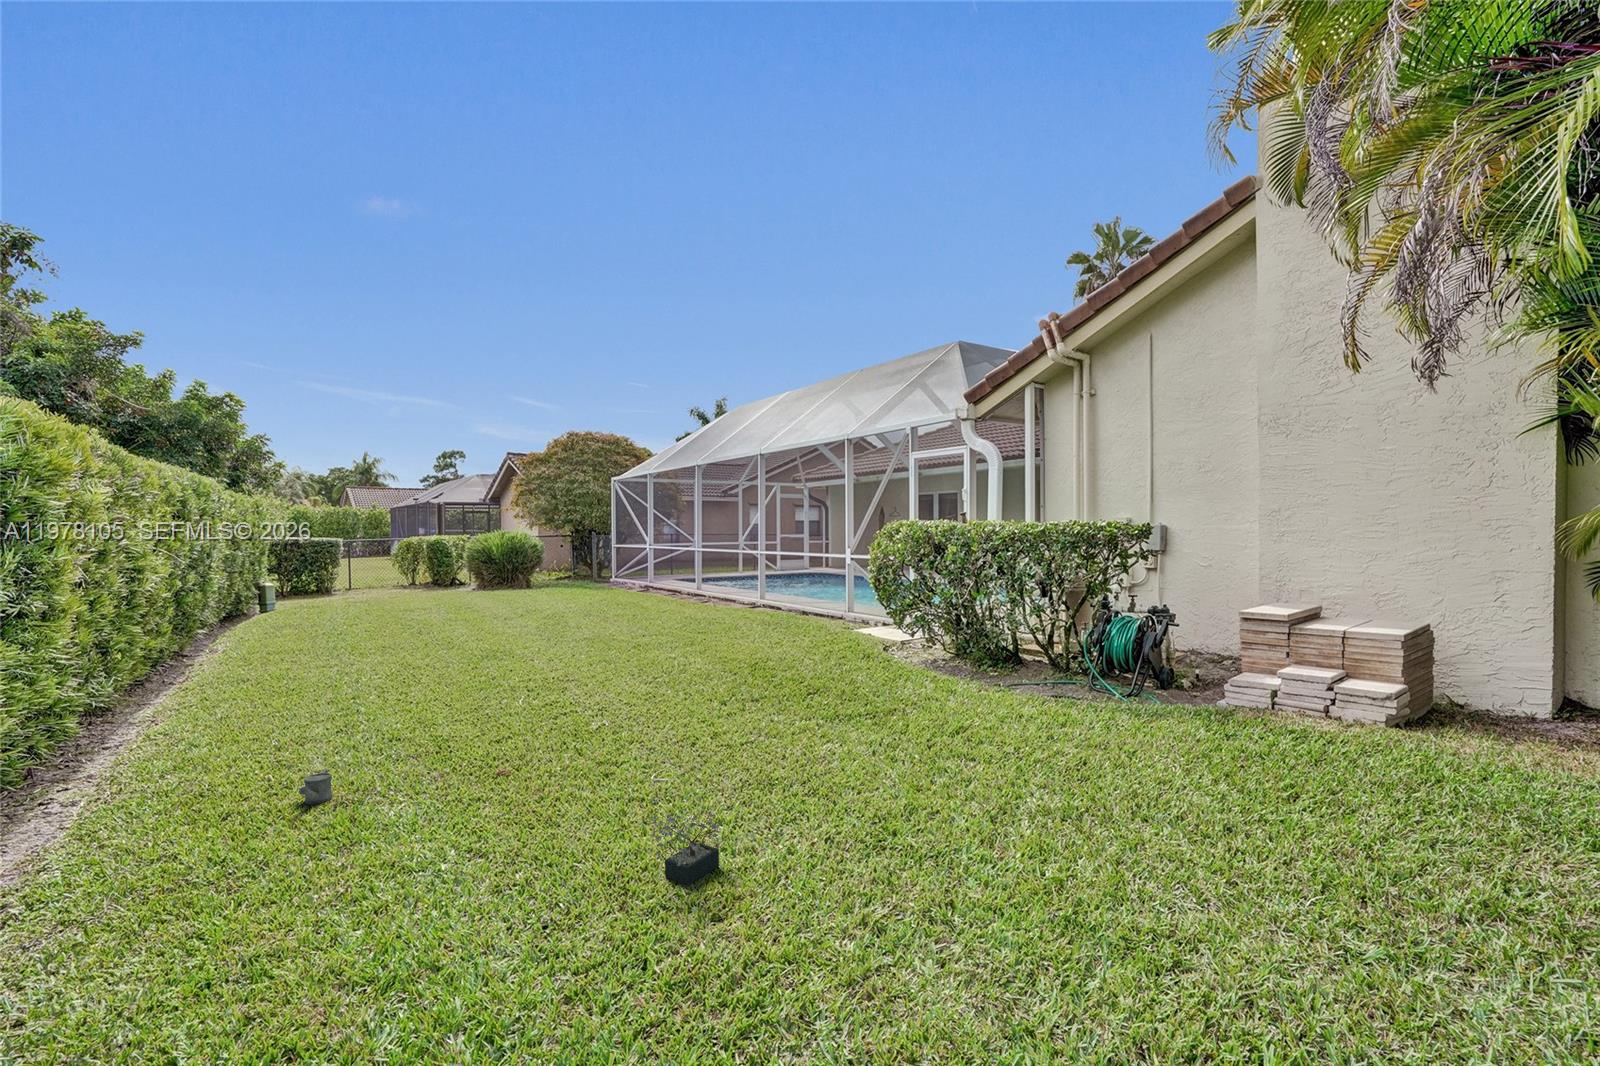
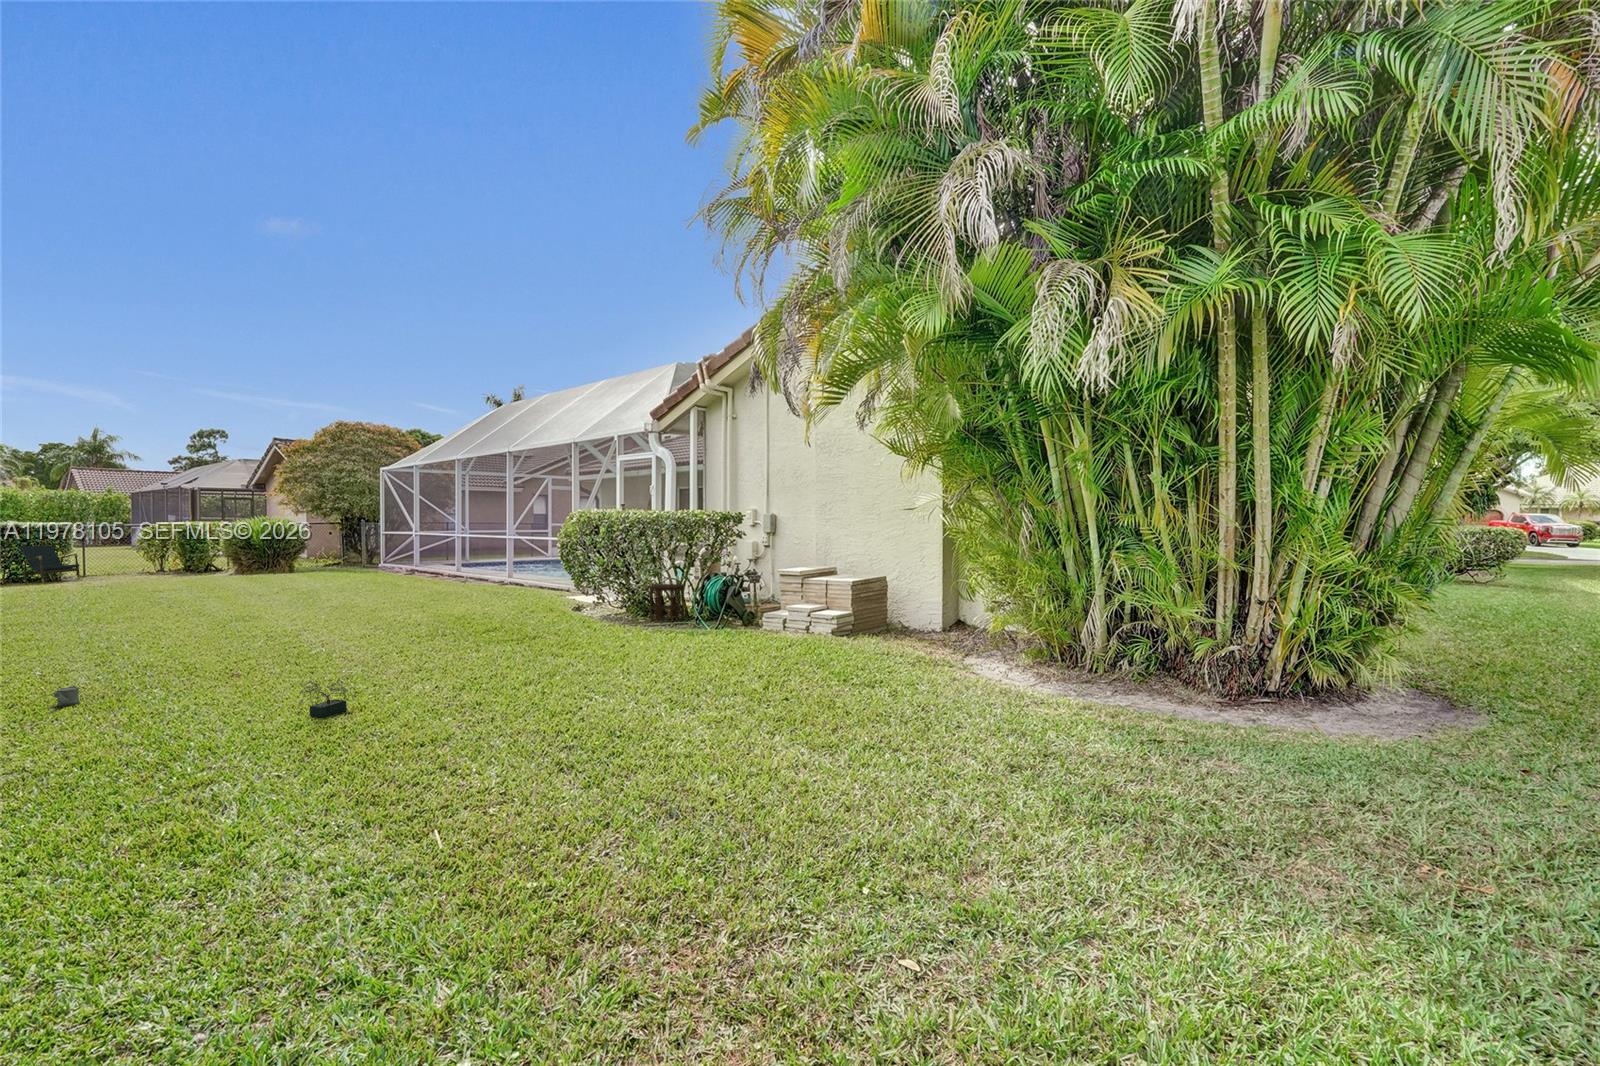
lounge chair: none [300,557,347,595] -> present [21,545,80,583]
side table: none [1018,622,1077,683] -> present [648,584,685,622]

